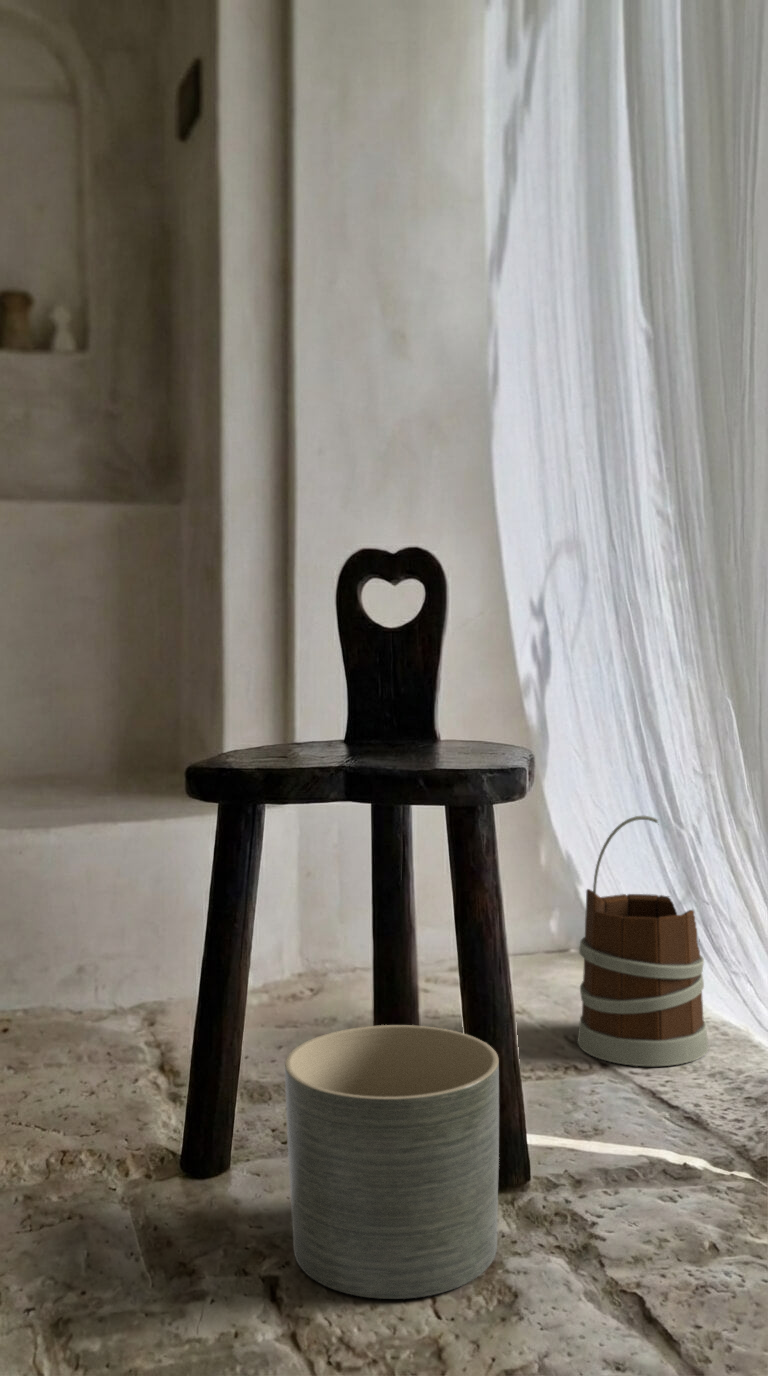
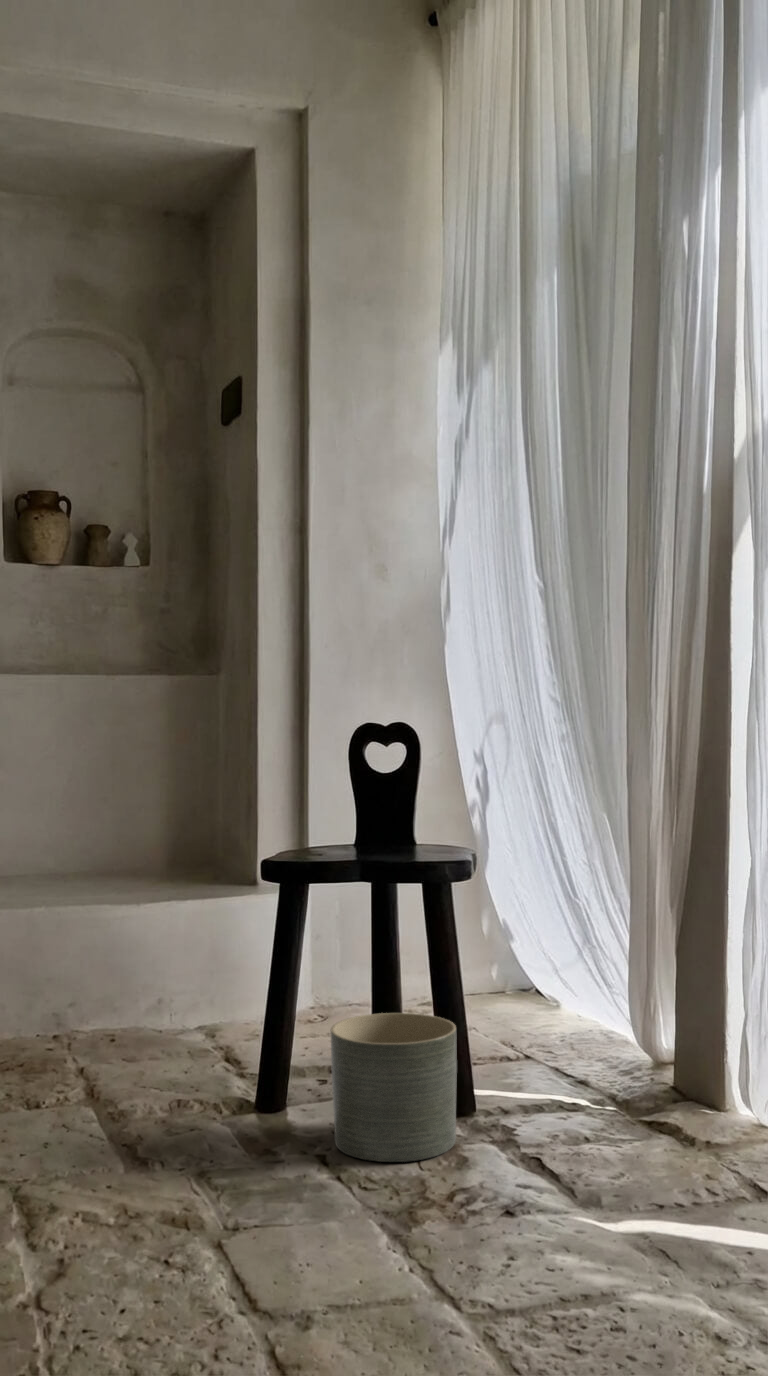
wooden bucket: present [578,816,709,1066] -> none [510,888,599,1057]

